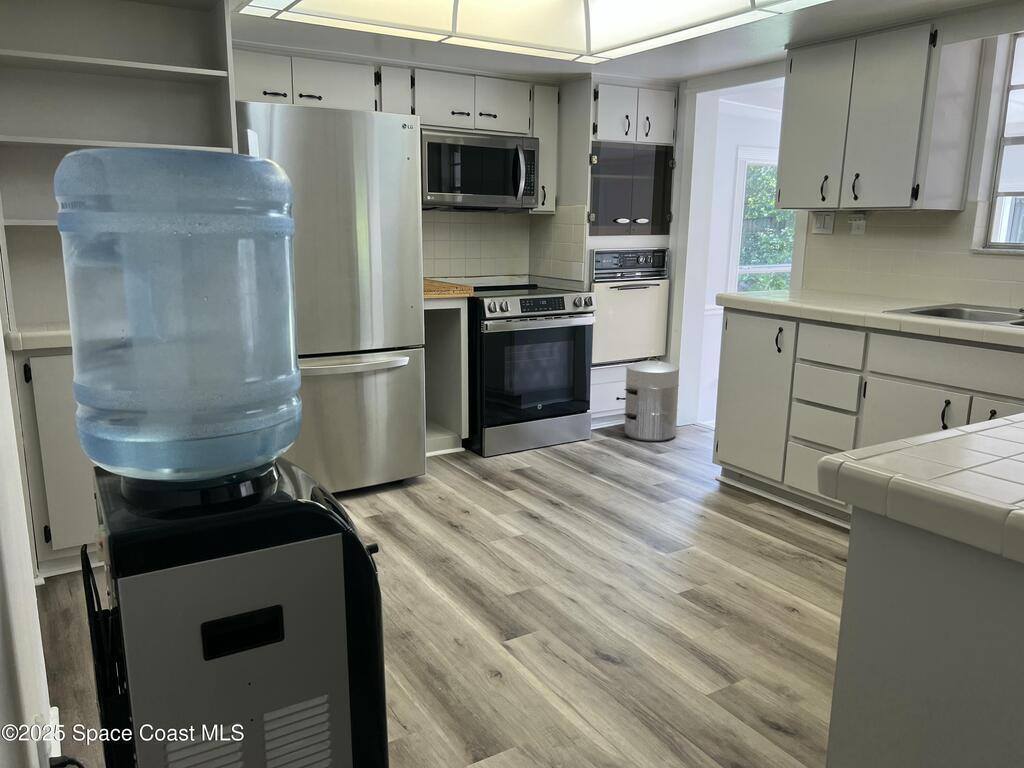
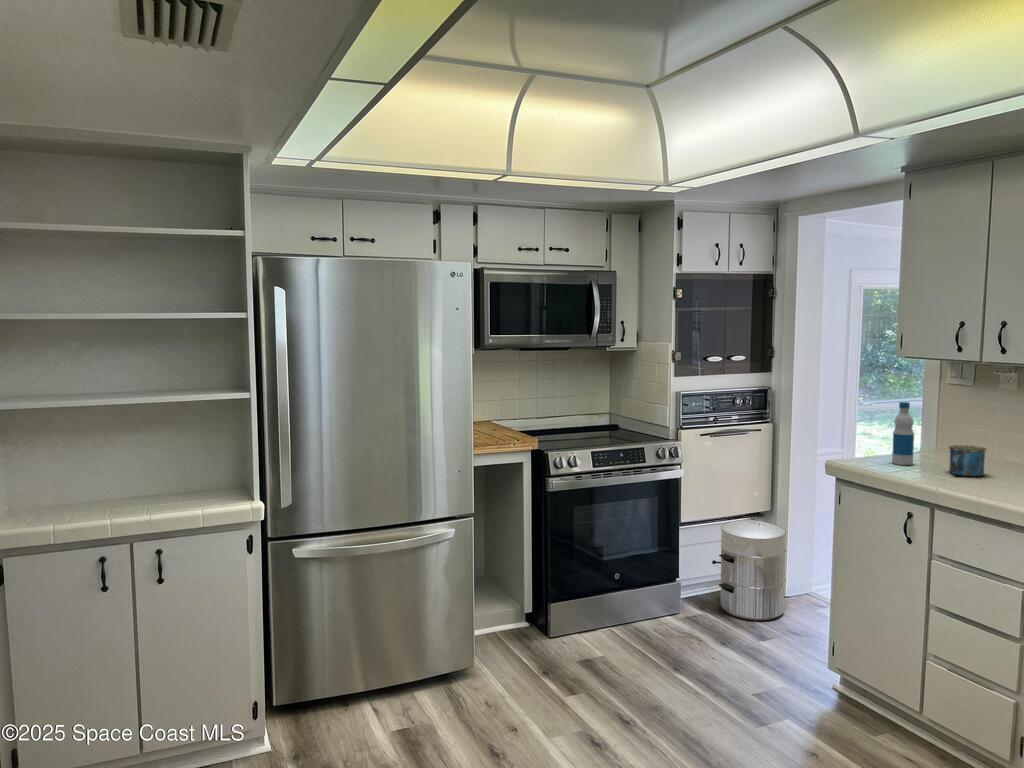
bottle: none [767,245,785,296] -> present [892,402,914,465]
mug: none [810,278,838,301] -> present [949,445,986,476]

